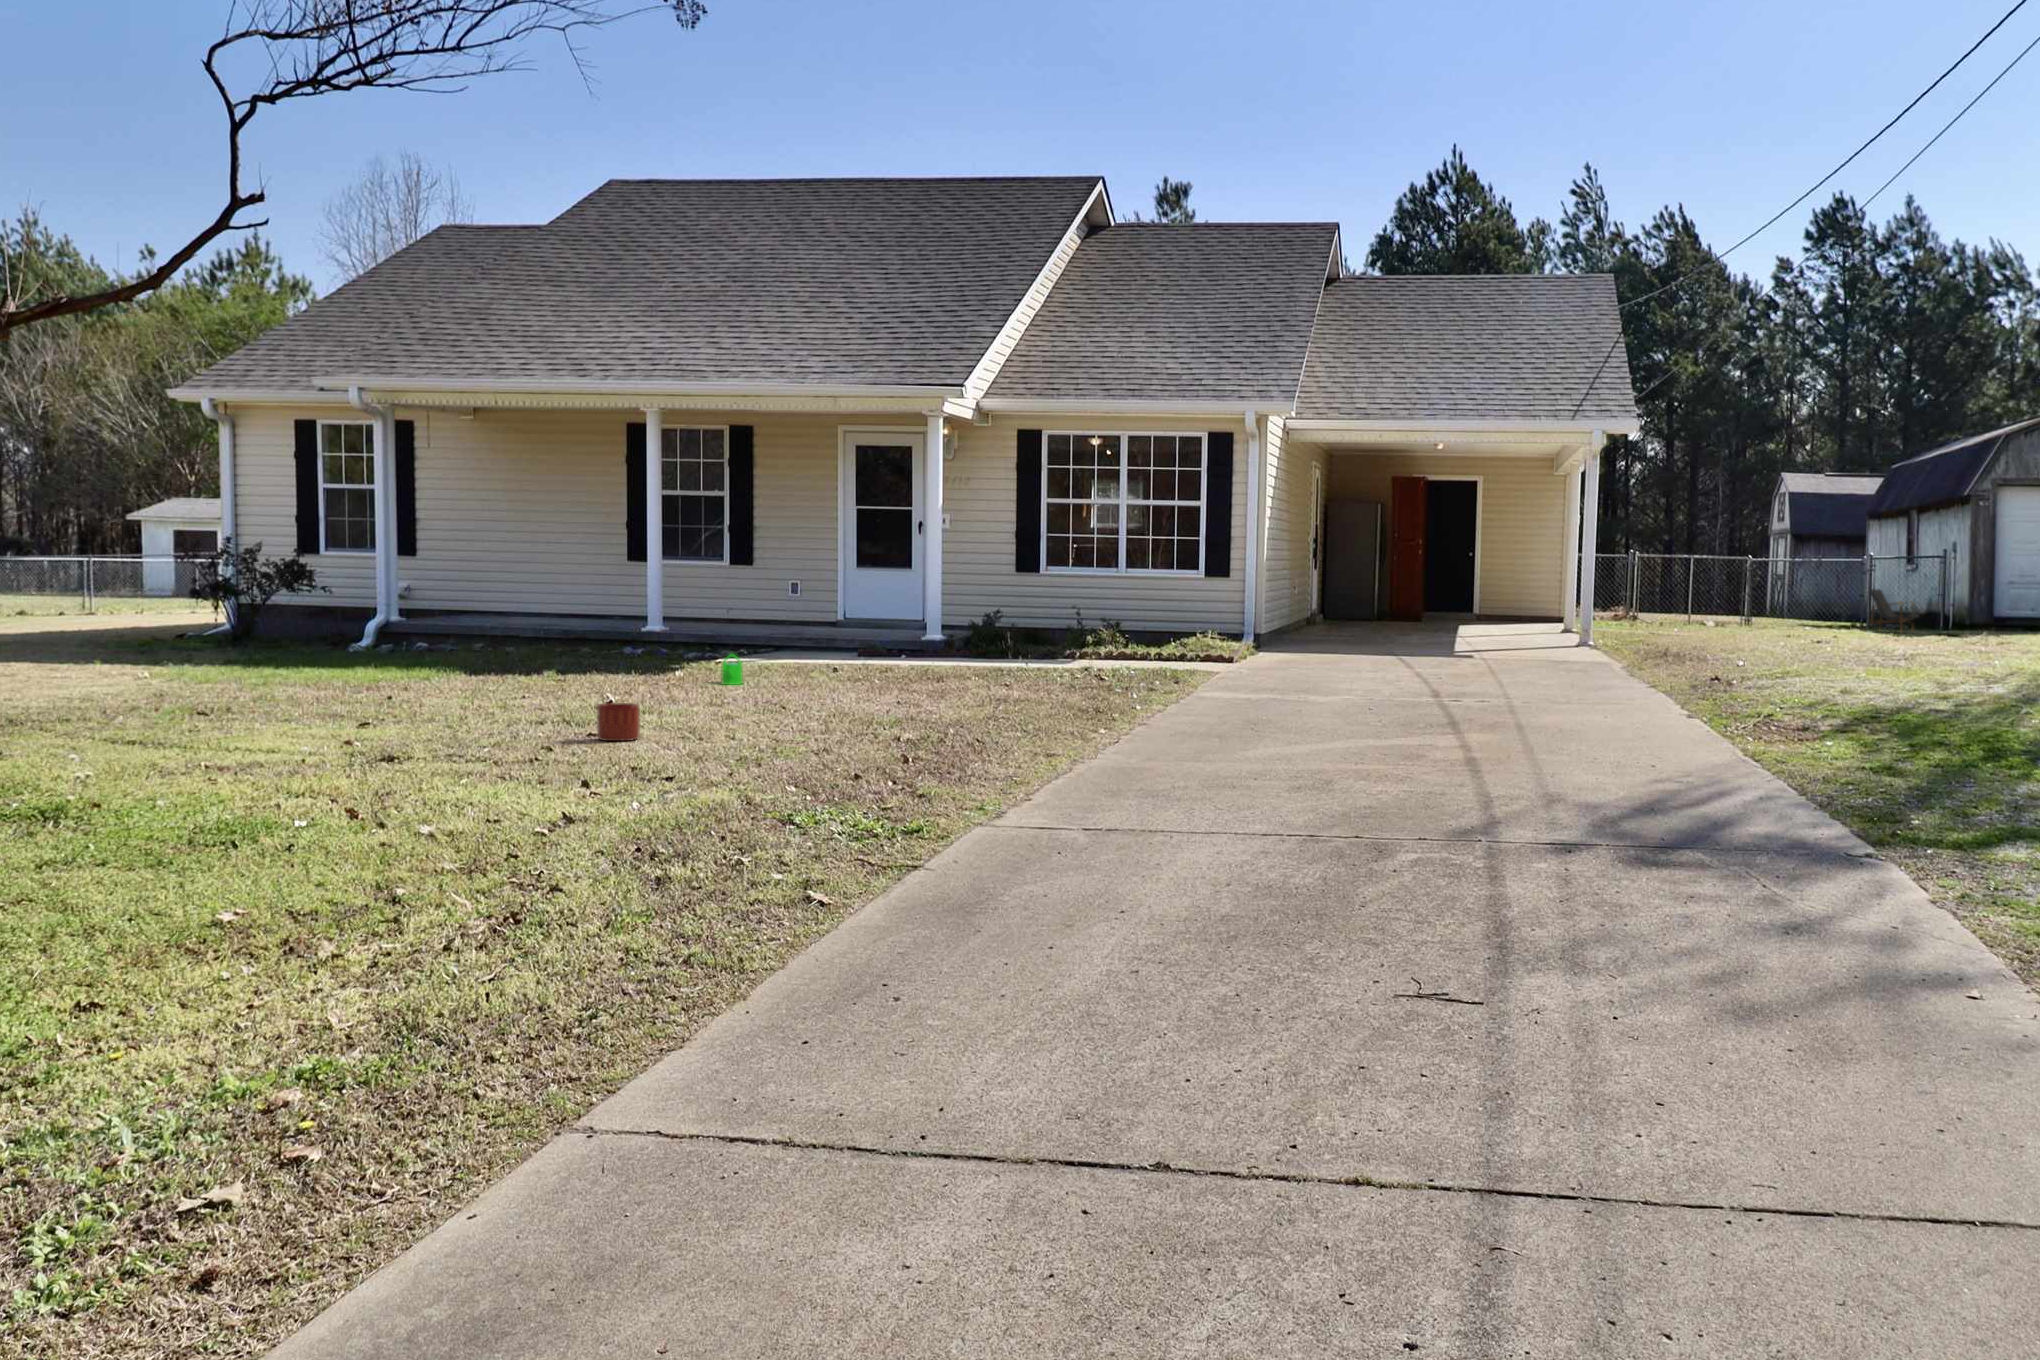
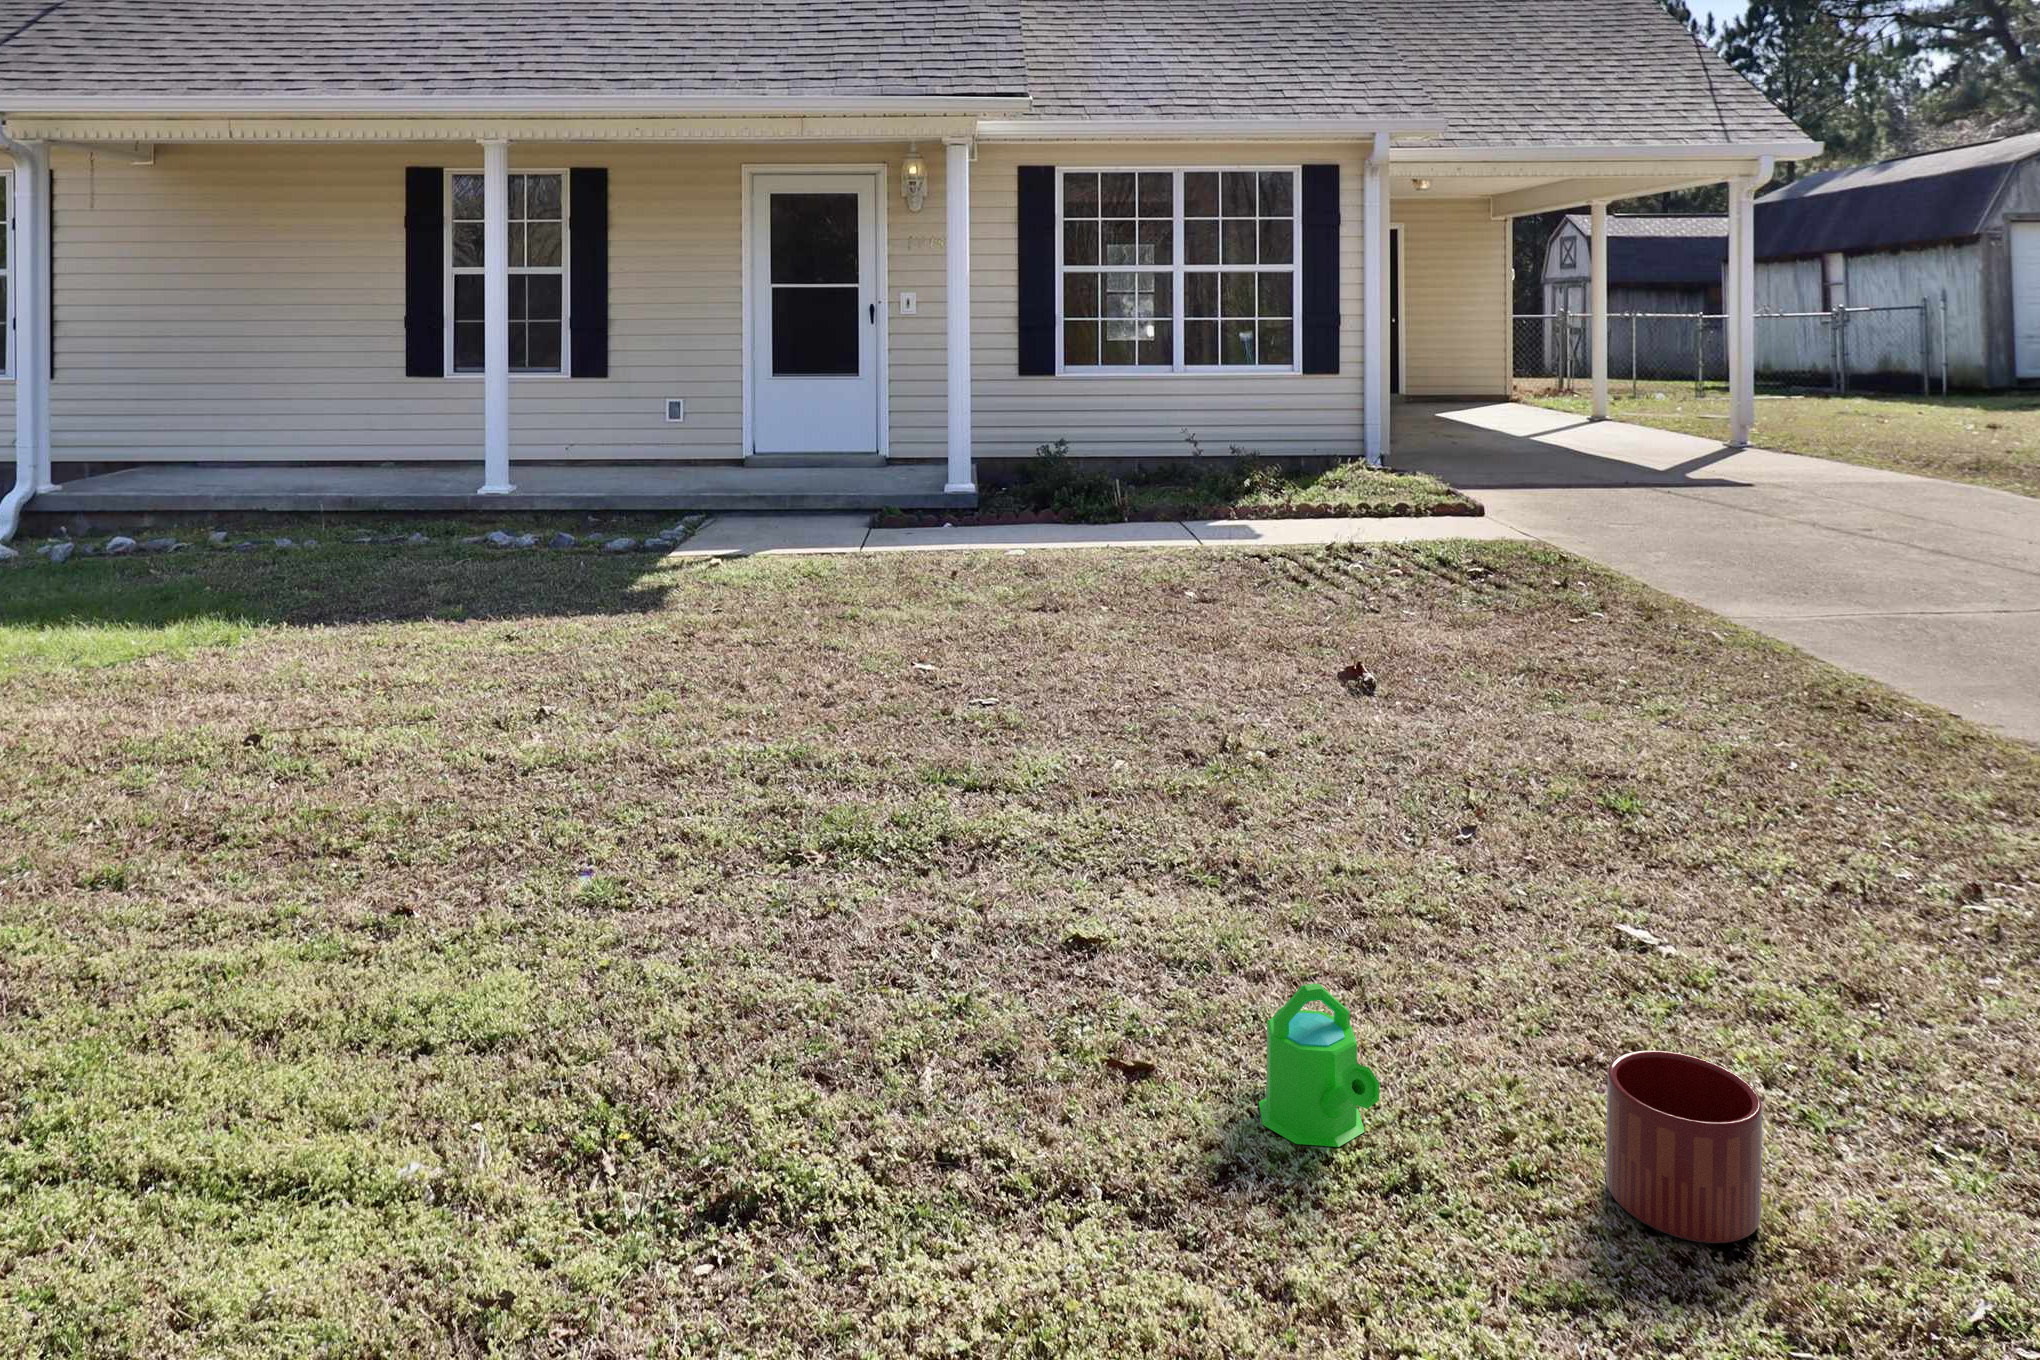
lounge chair: present [1870,589,1919,630] -> none [1621,329,1670,374]
watering can: present [721,654,743,685] -> present [1259,984,1380,1147]

